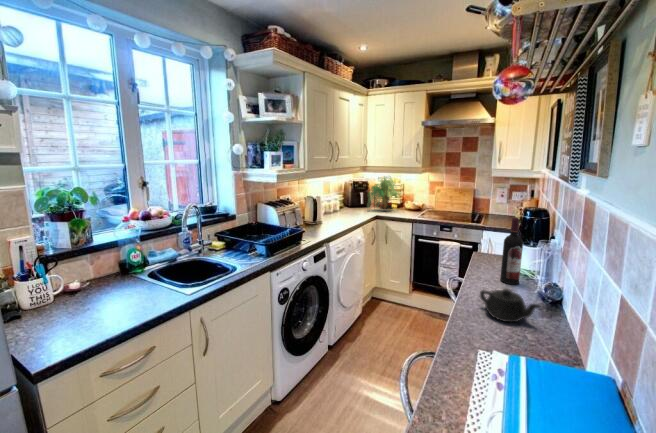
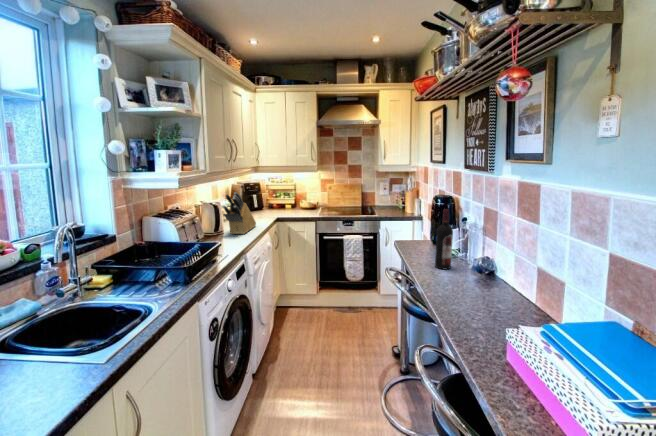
plant: present [367,177,397,209] -> none [264,176,298,215]
knife block: none [318,188,350,226] -> present [223,192,256,234]
teapot: present [480,289,541,322] -> none [445,276,504,308]

